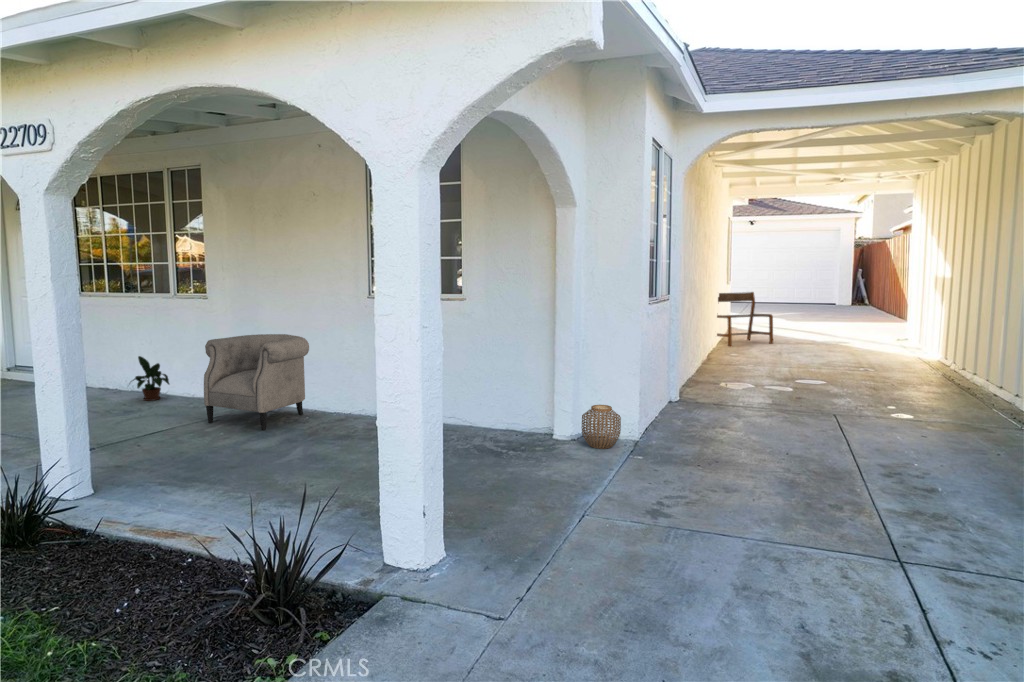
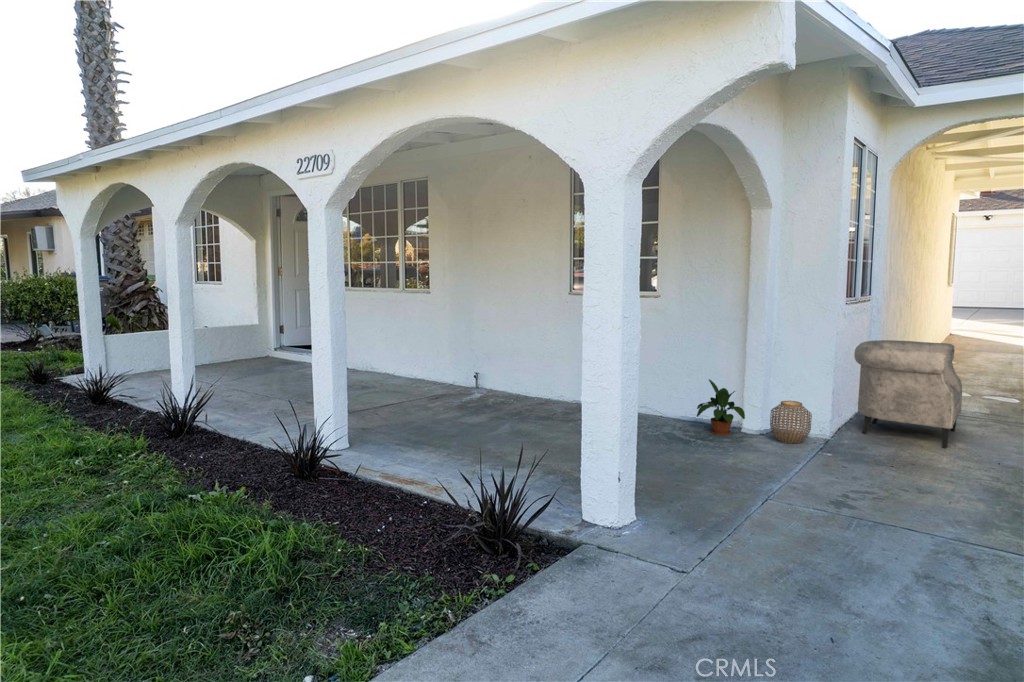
bench: present [717,292,773,346] -> none [922,295,1000,353]
chair: present [204,334,309,430] -> present [854,340,962,448]
potted plant: present [133,356,169,401] -> present [697,379,745,435]

